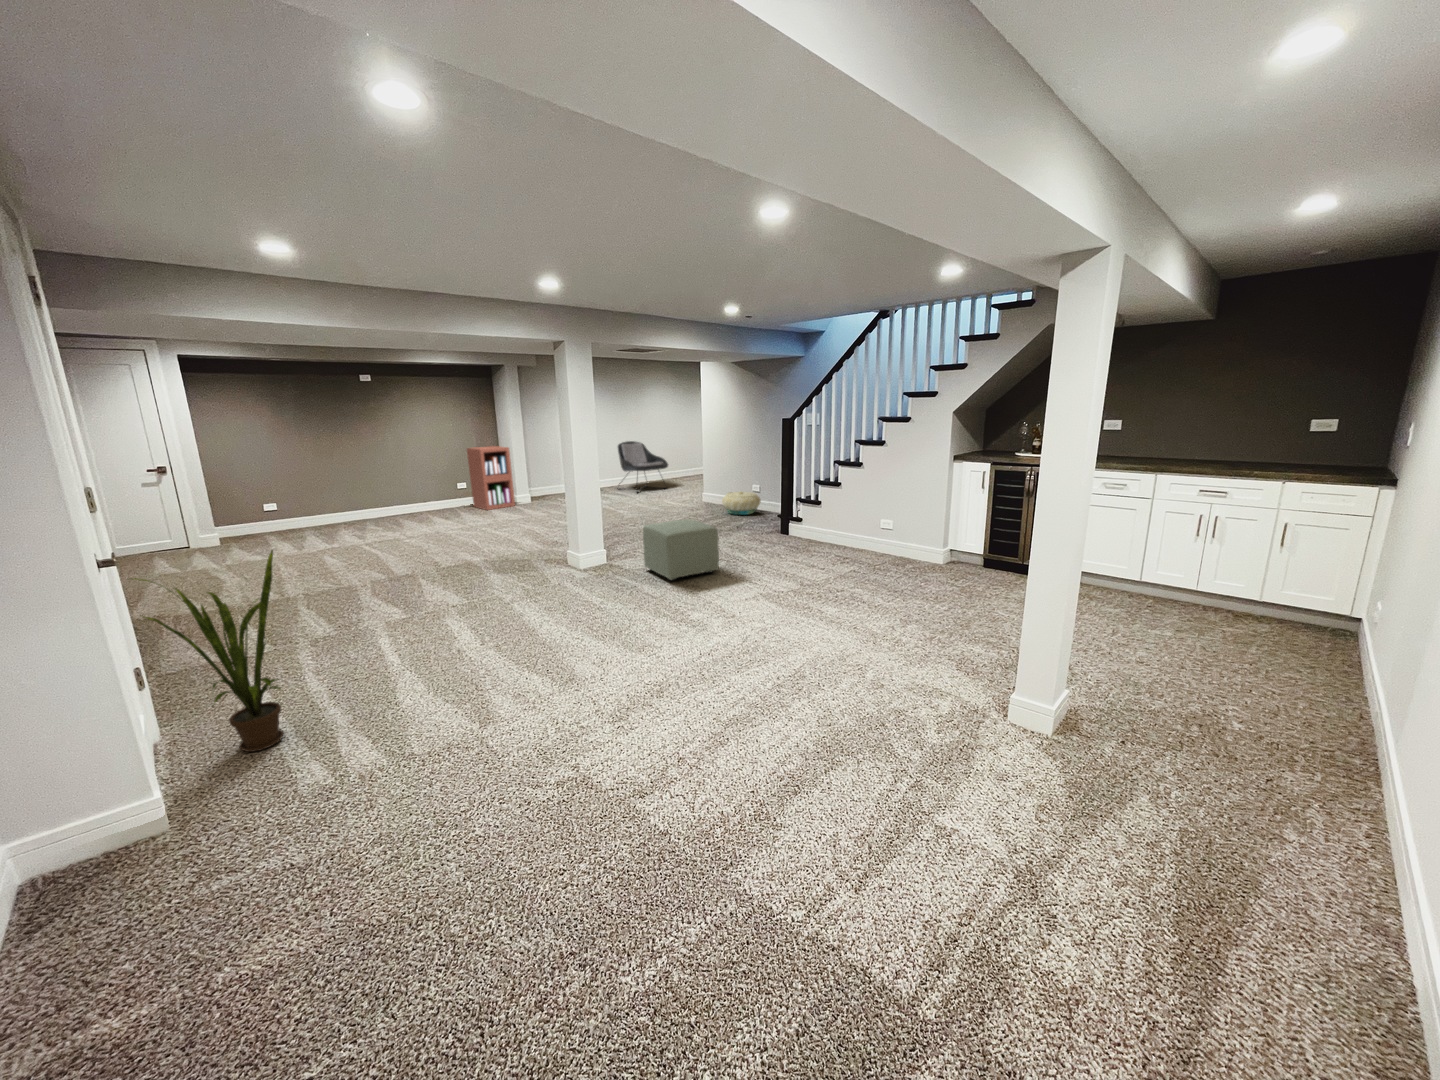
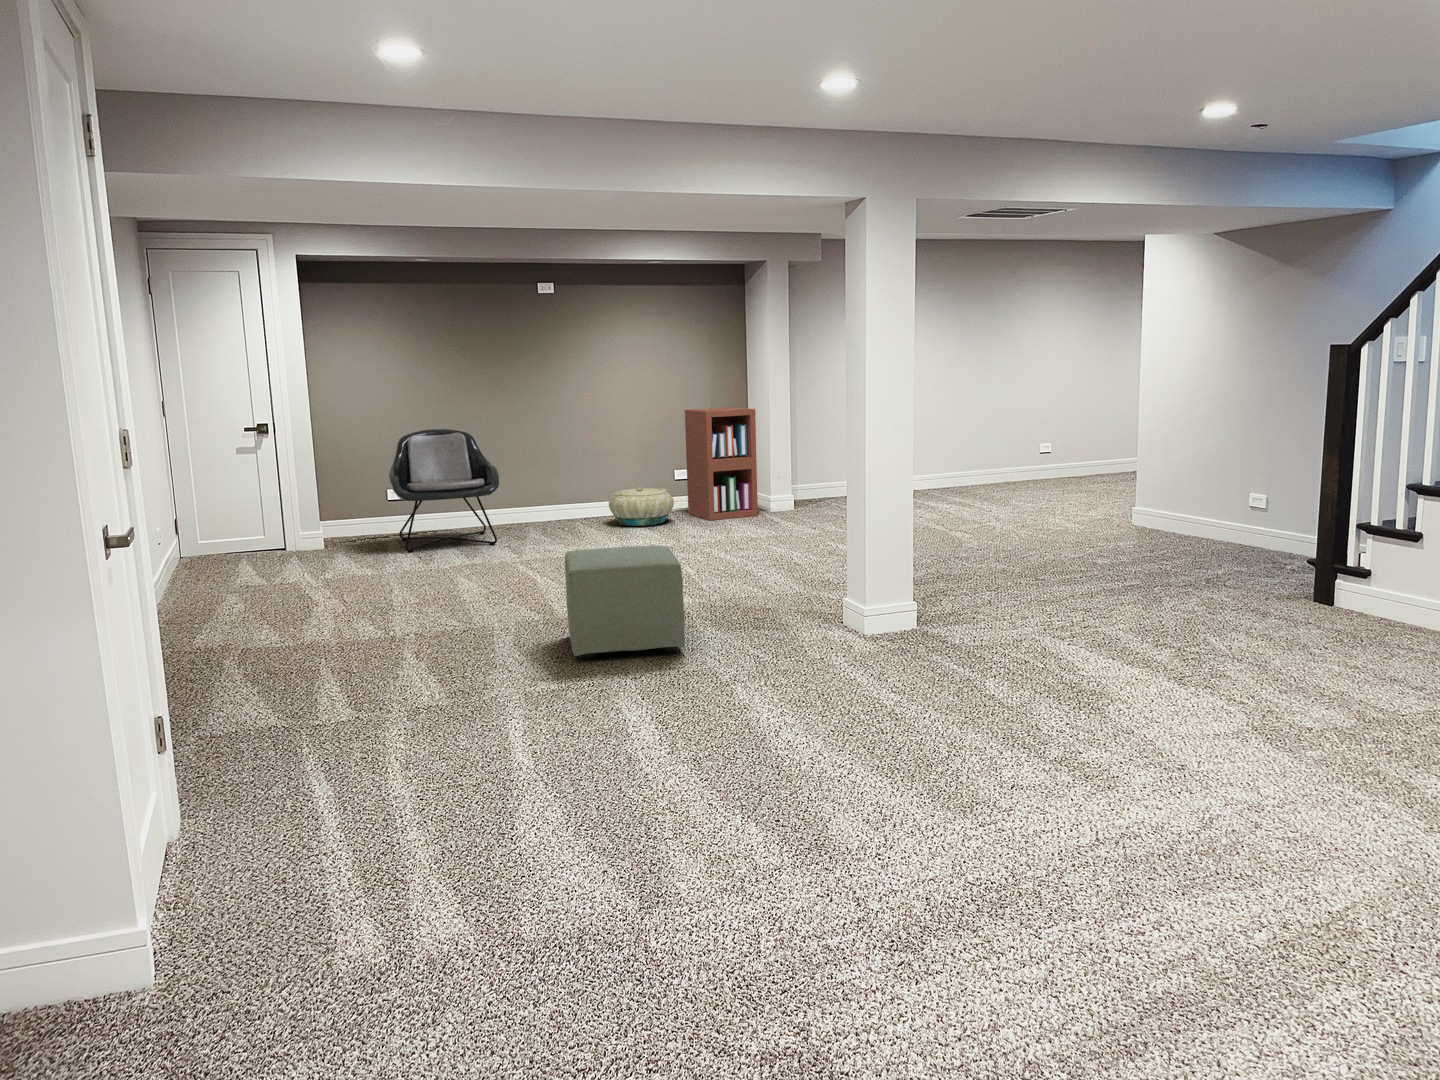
lounge chair: present [618,441,668,492] -> present [389,429,499,553]
basket: present [722,492,761,515] -> present [609,487,674,526]
ottoman: present [643,519,719,581] -> present [565,545,685,659]
house plant: present [139,550,284,752] -> none [142,540,351,879]

